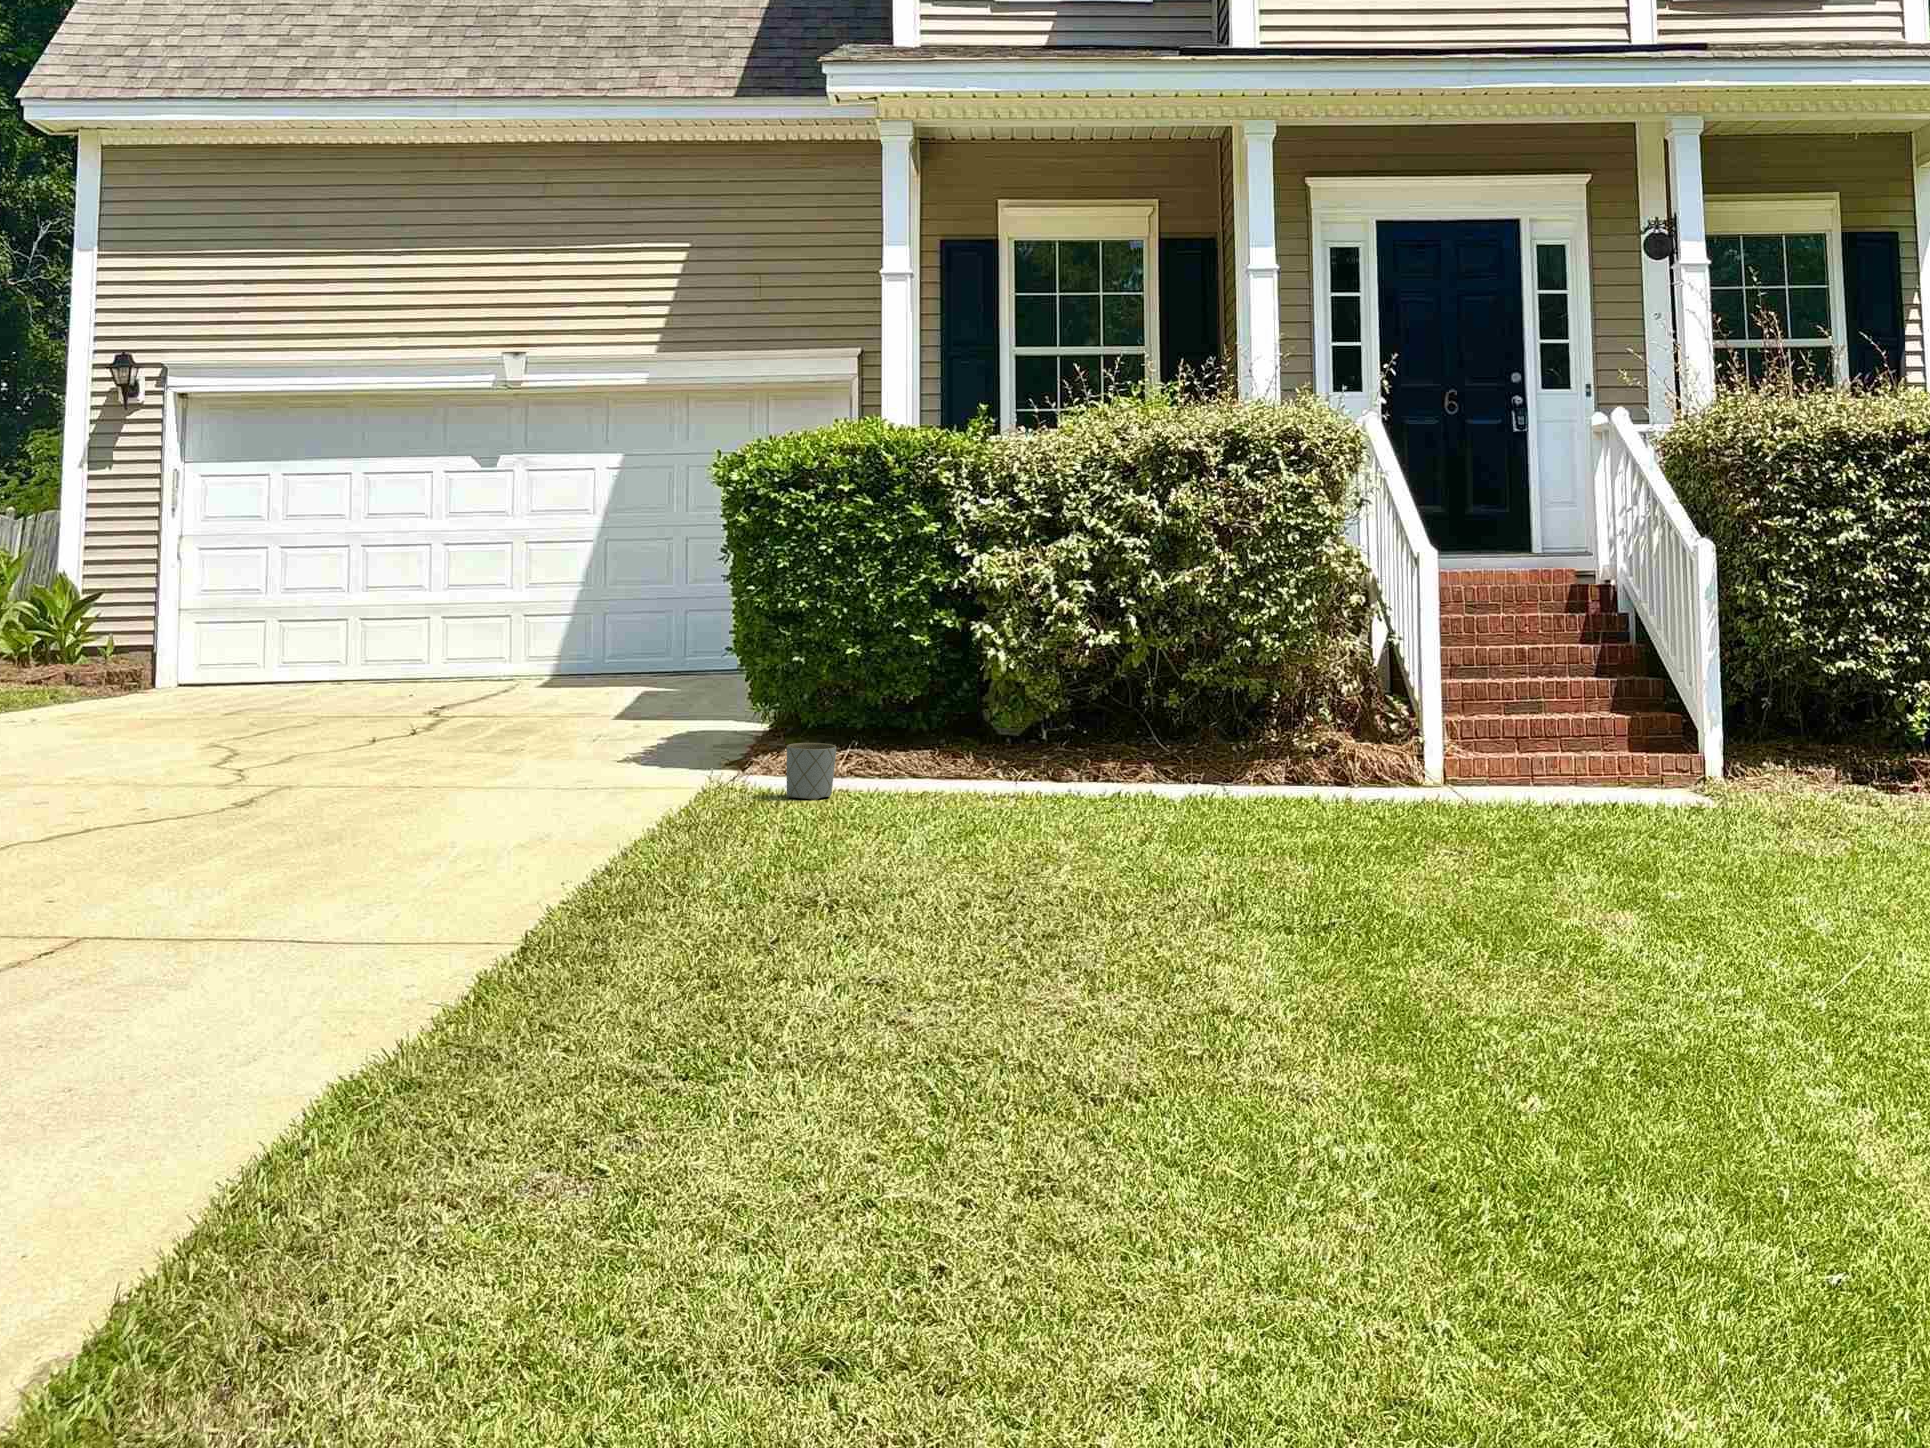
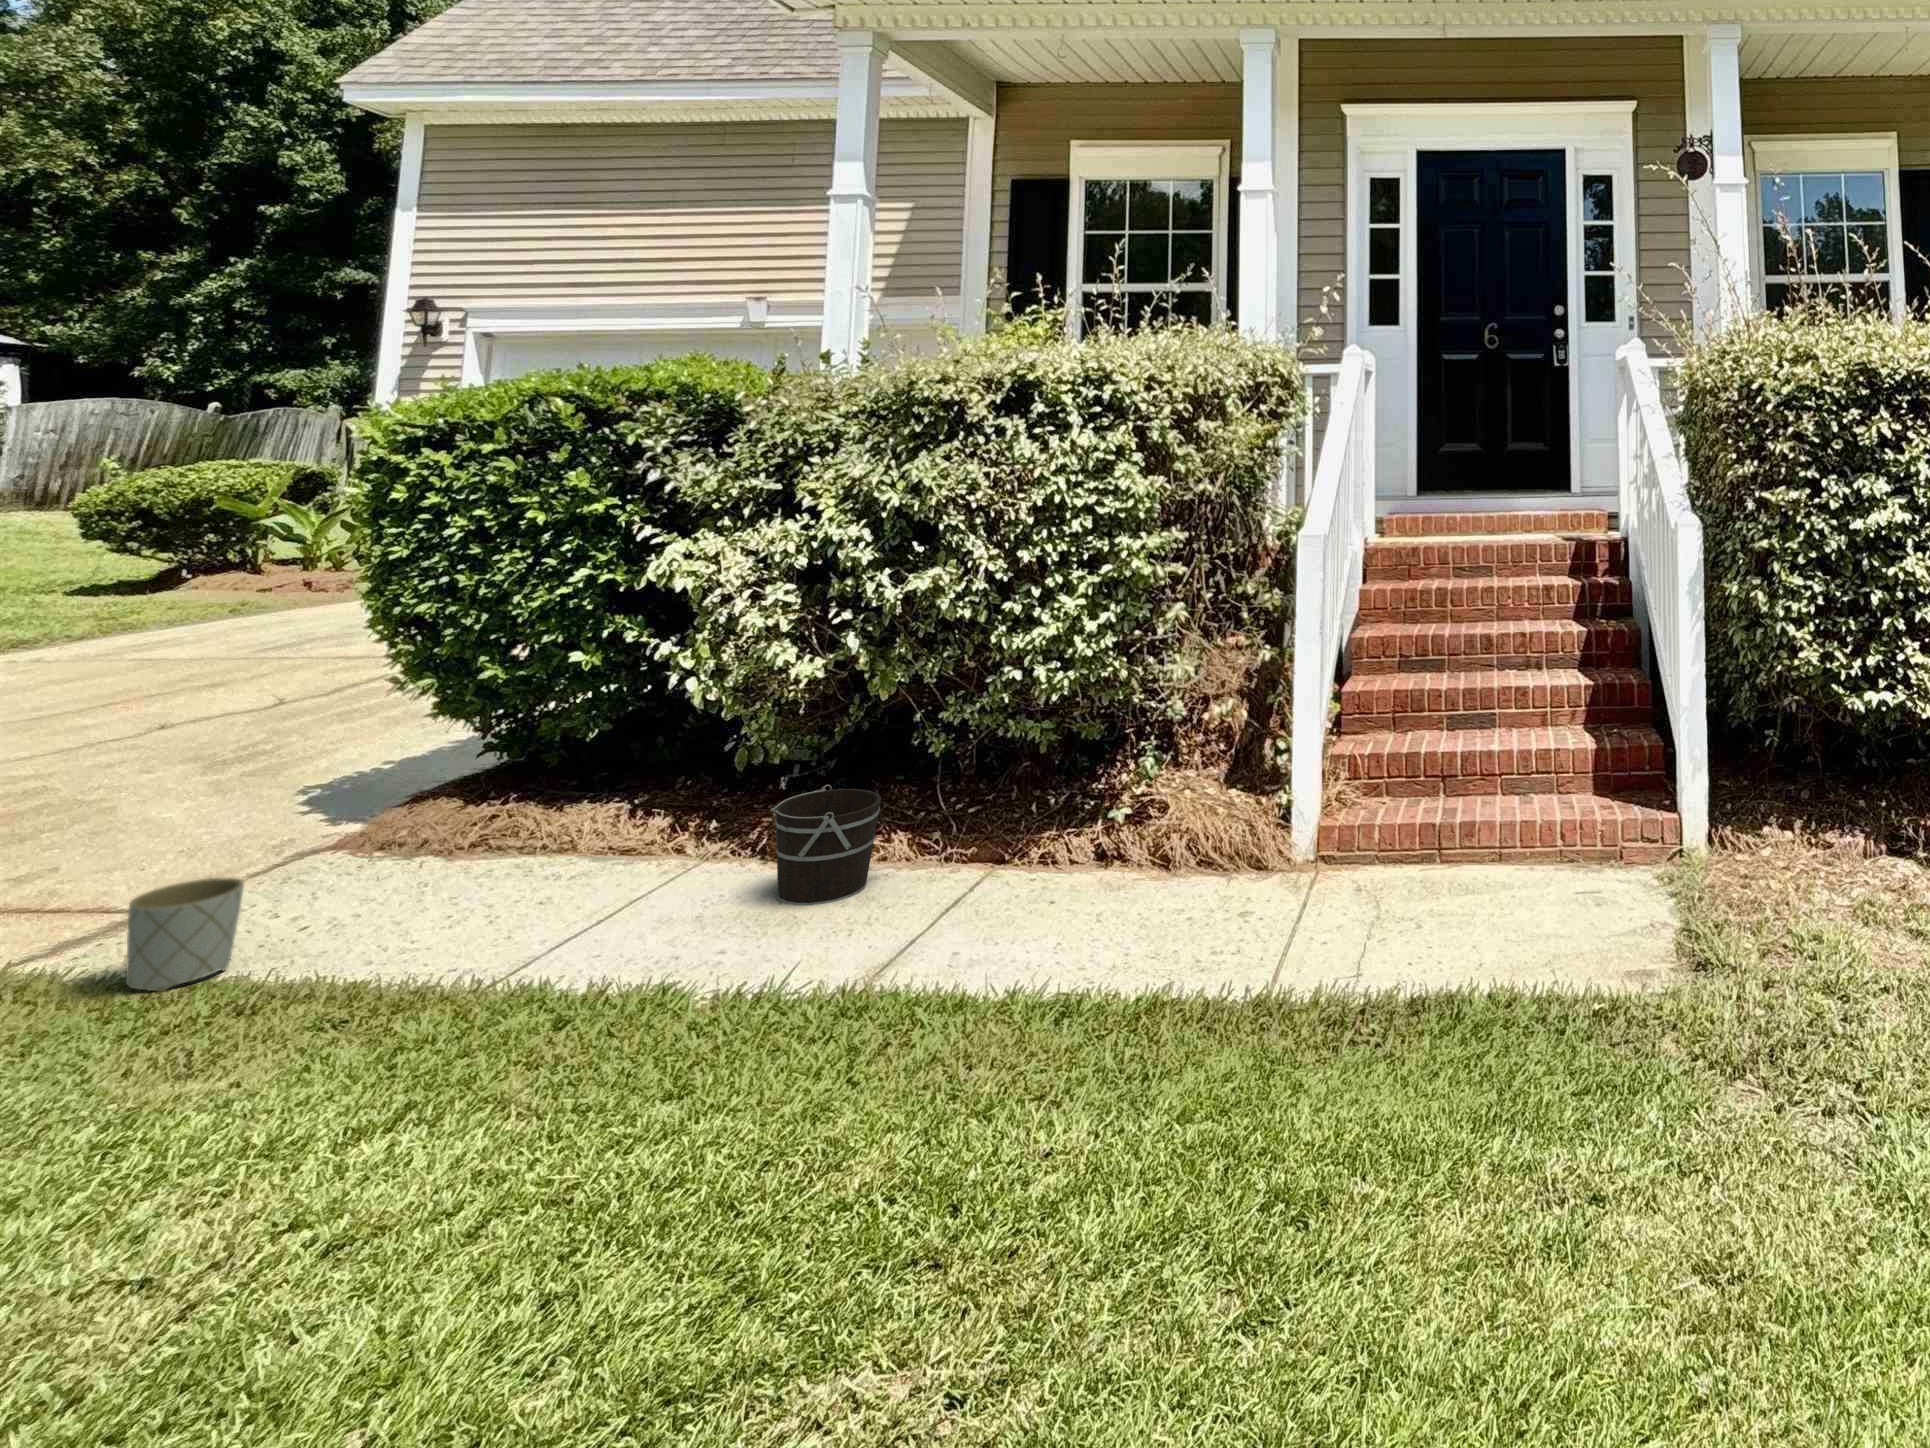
bucket: none [1092,718,1156,789] -> present [771,785,881,905]

